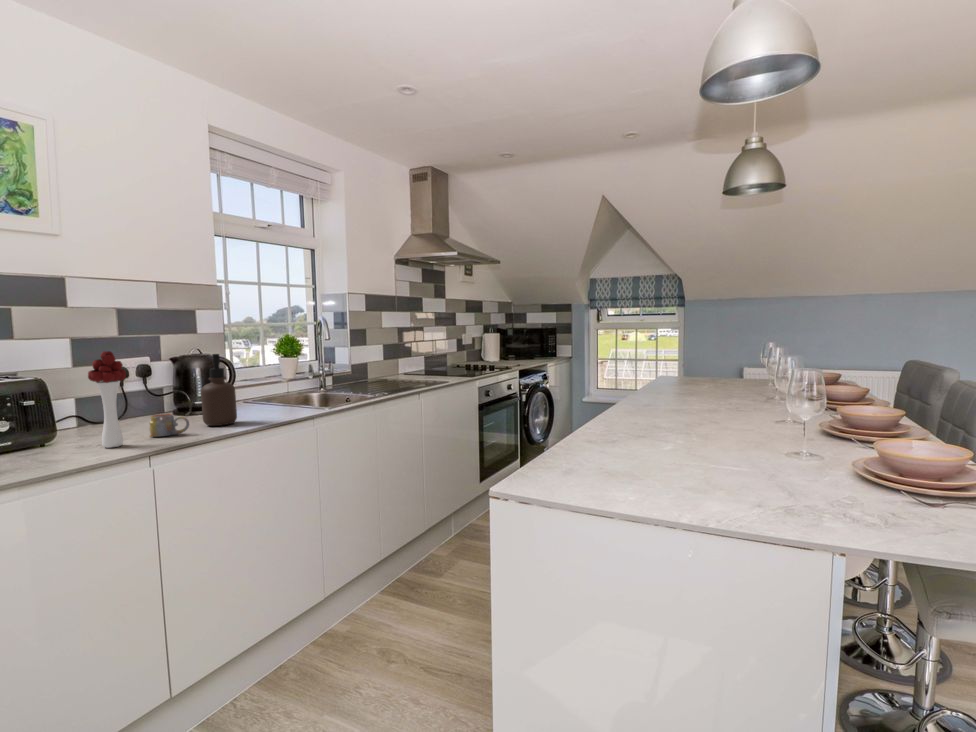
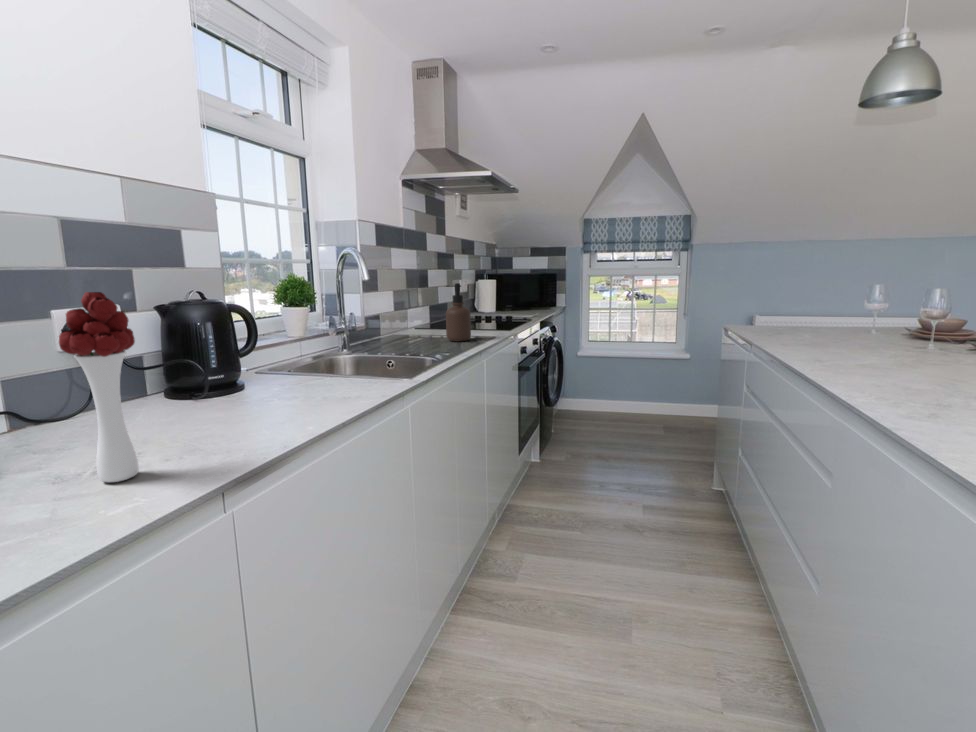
soap dispenser: present [201,354,237,426] -> present [446,283,471,341]
mug: present [149,414,189,437] -> none [170,405,244,449]

